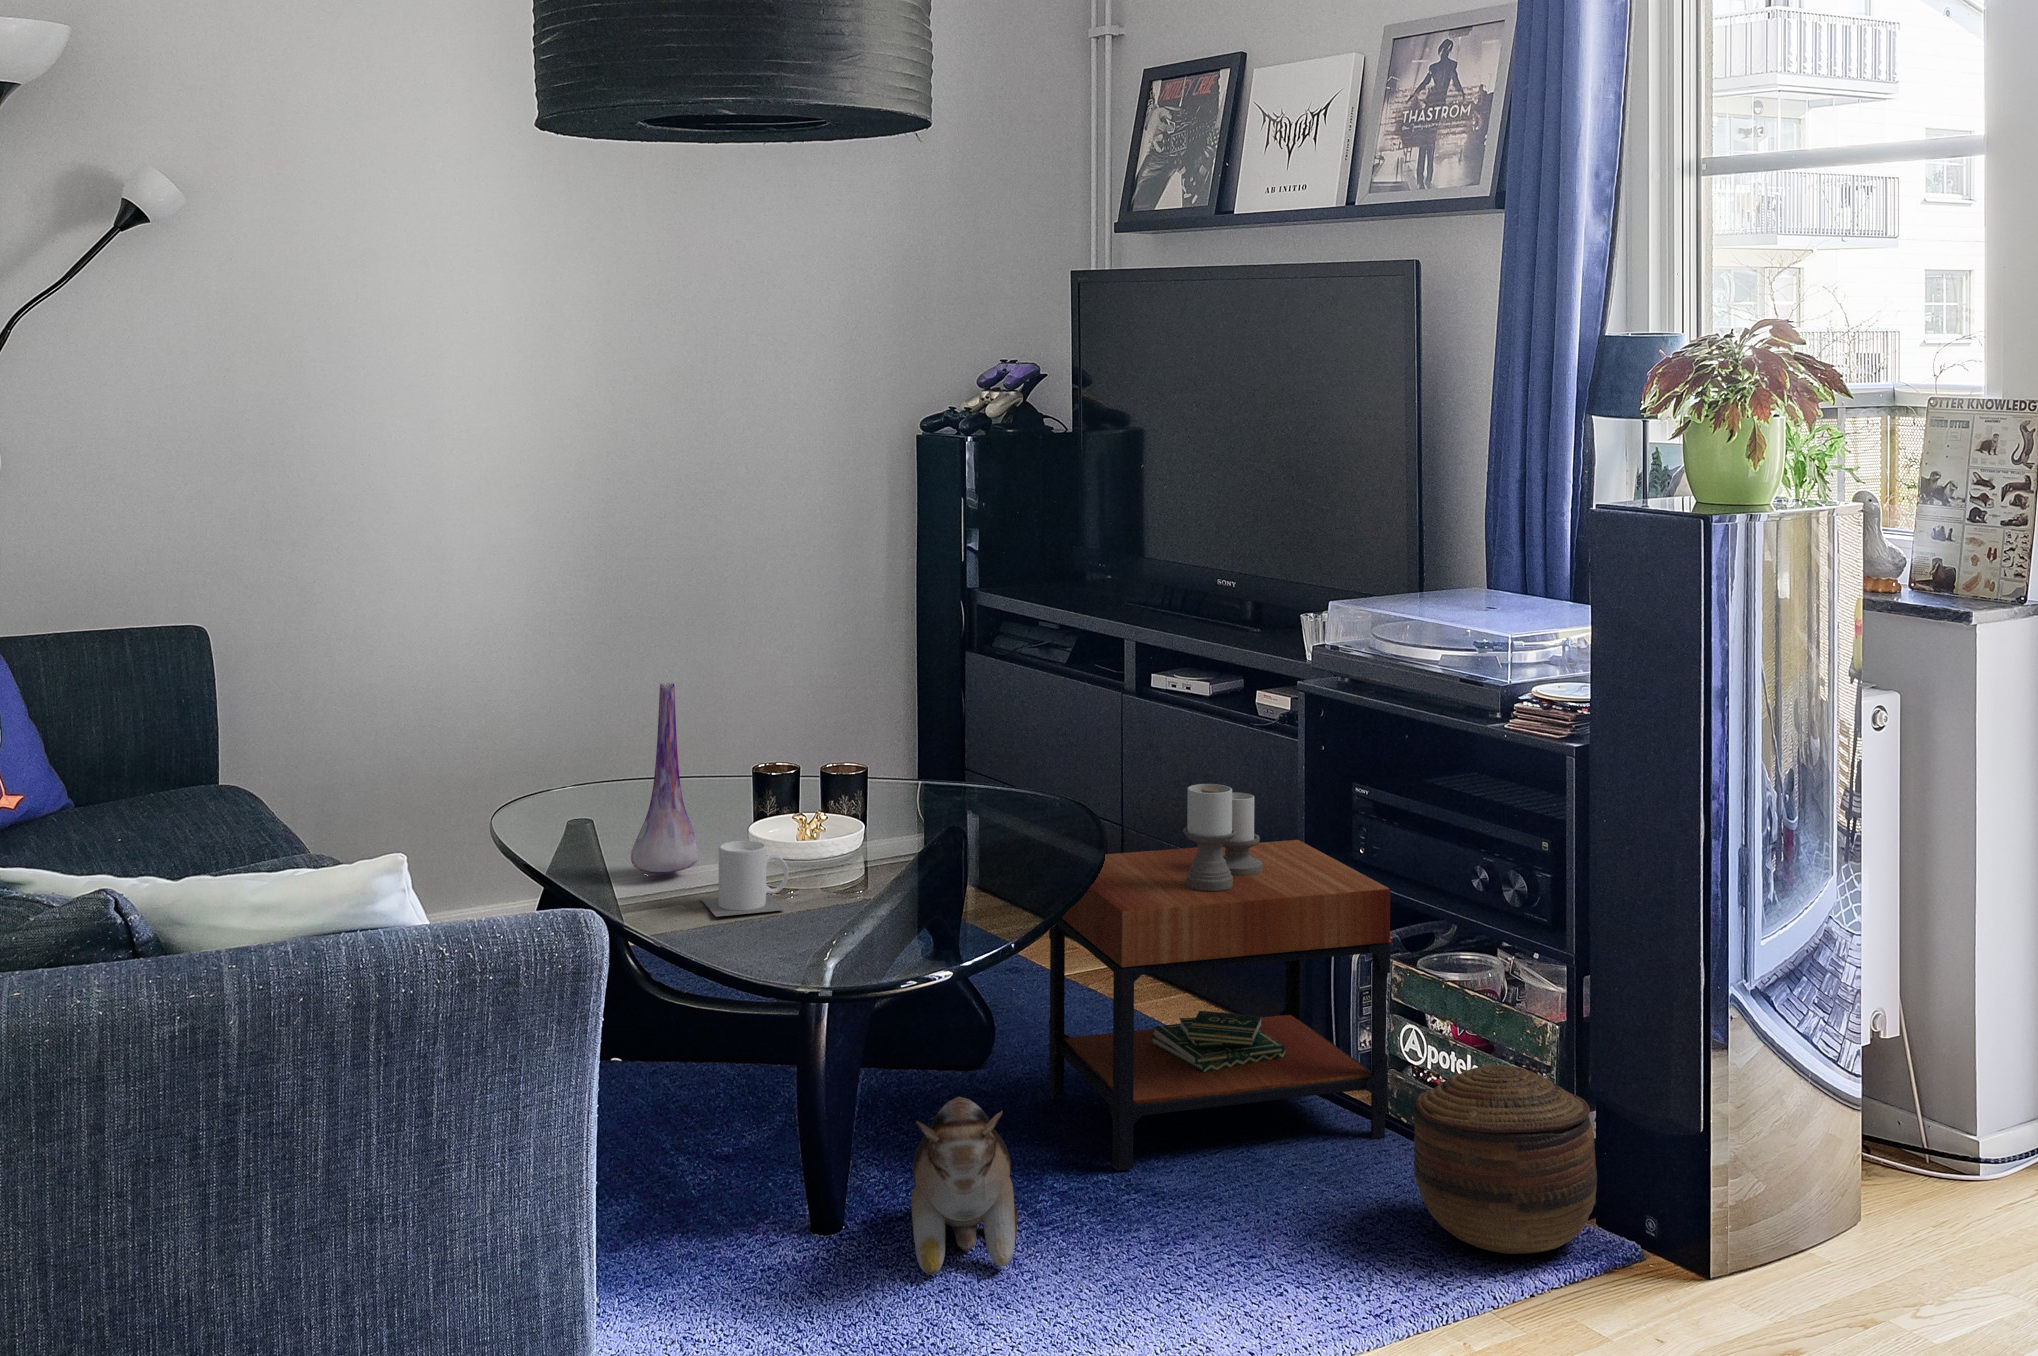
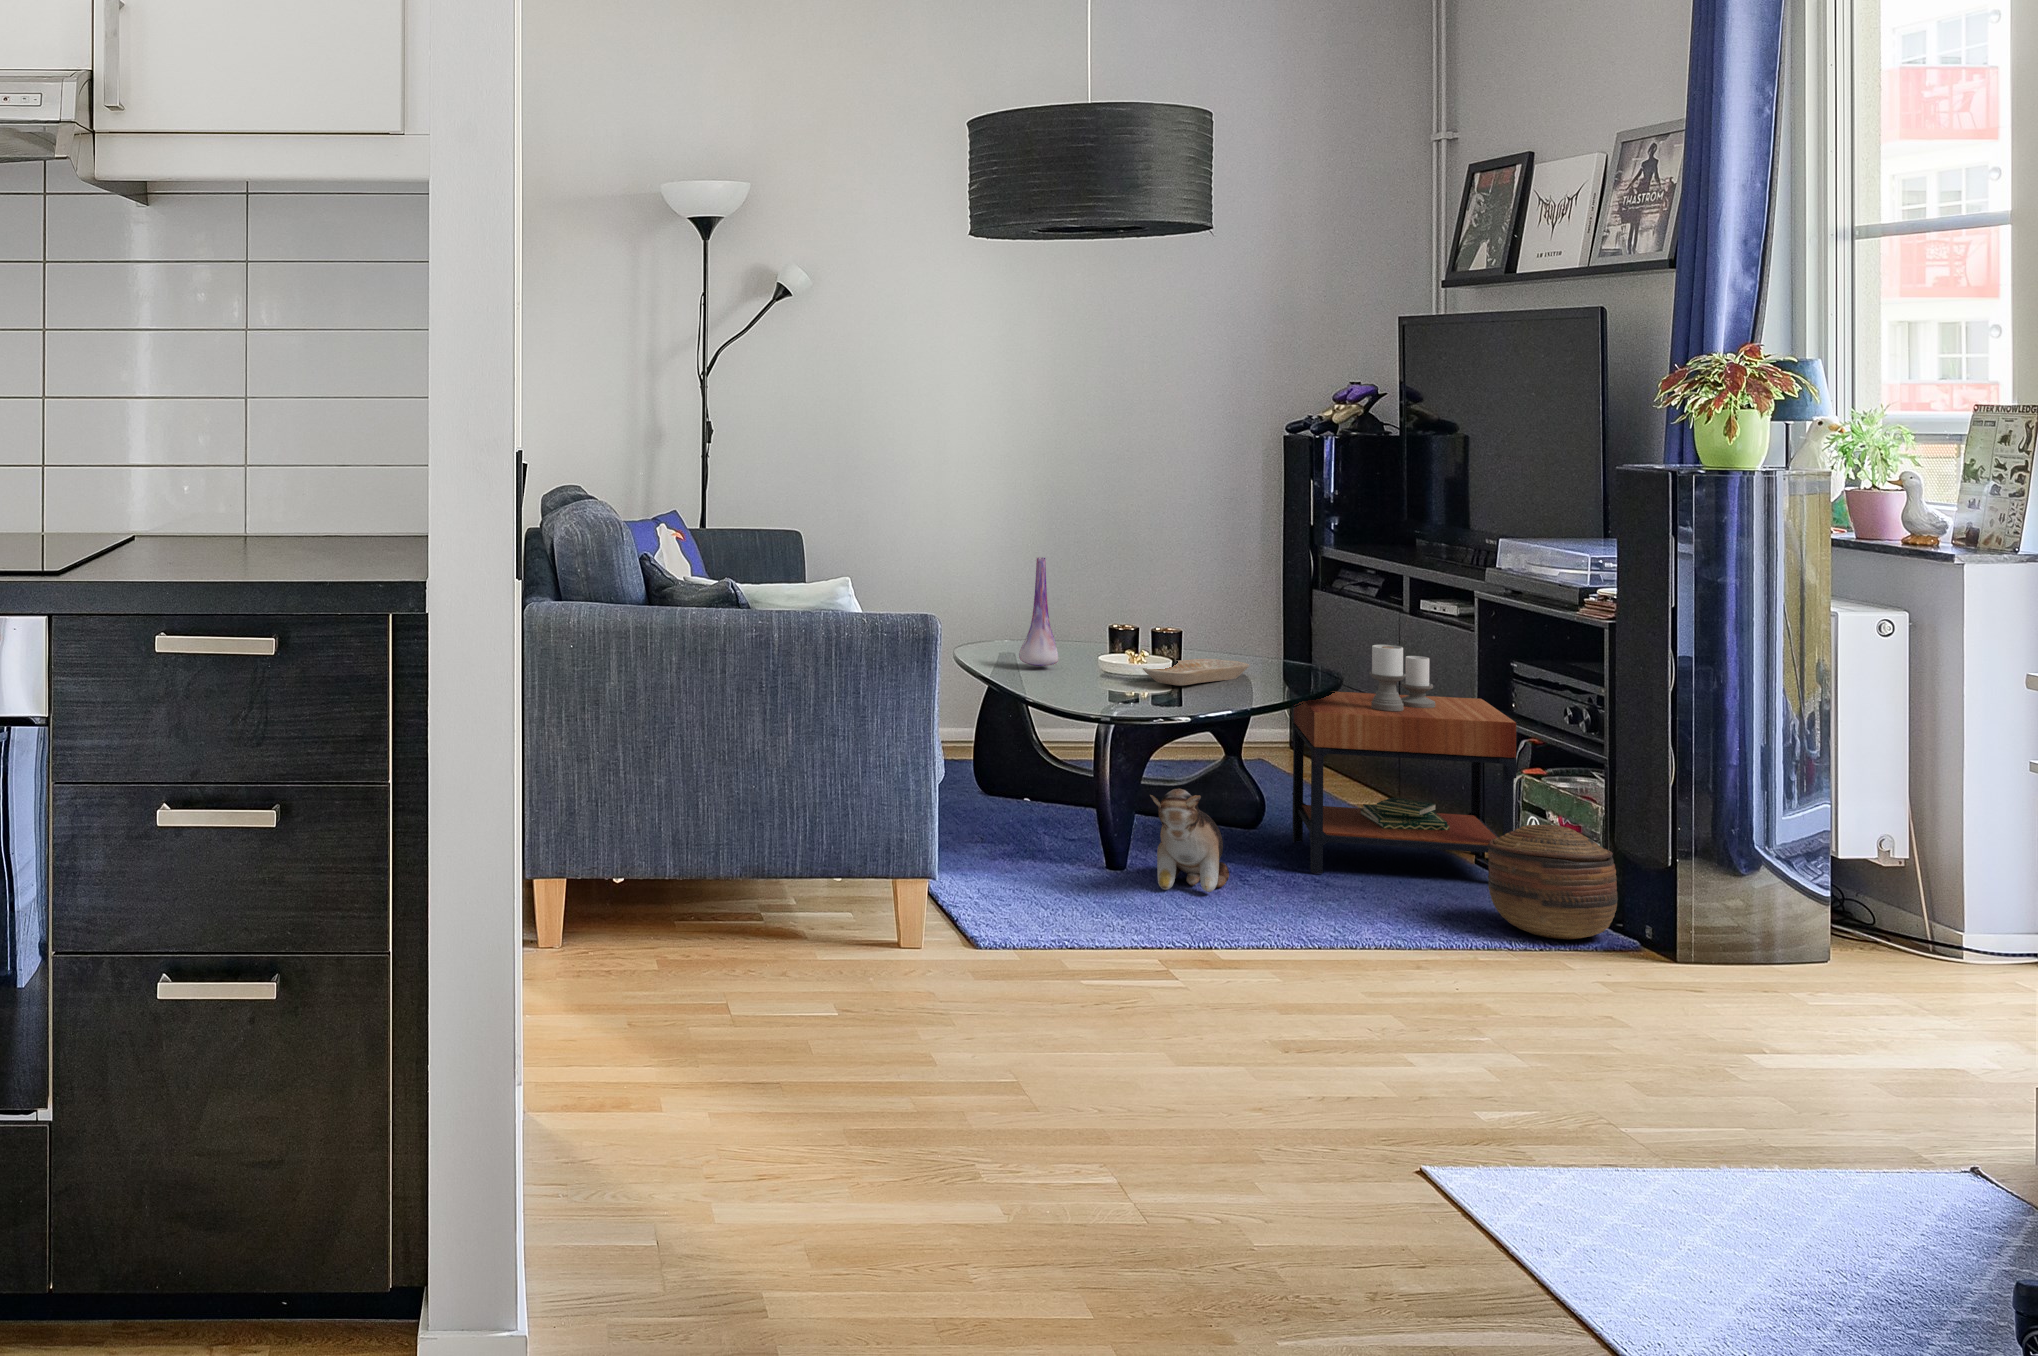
tray: none [851,825,1000,891] -> present [1143,659,1250,685]
mug: present [701,841,789,917] -> none [1053,647,1104,686]

